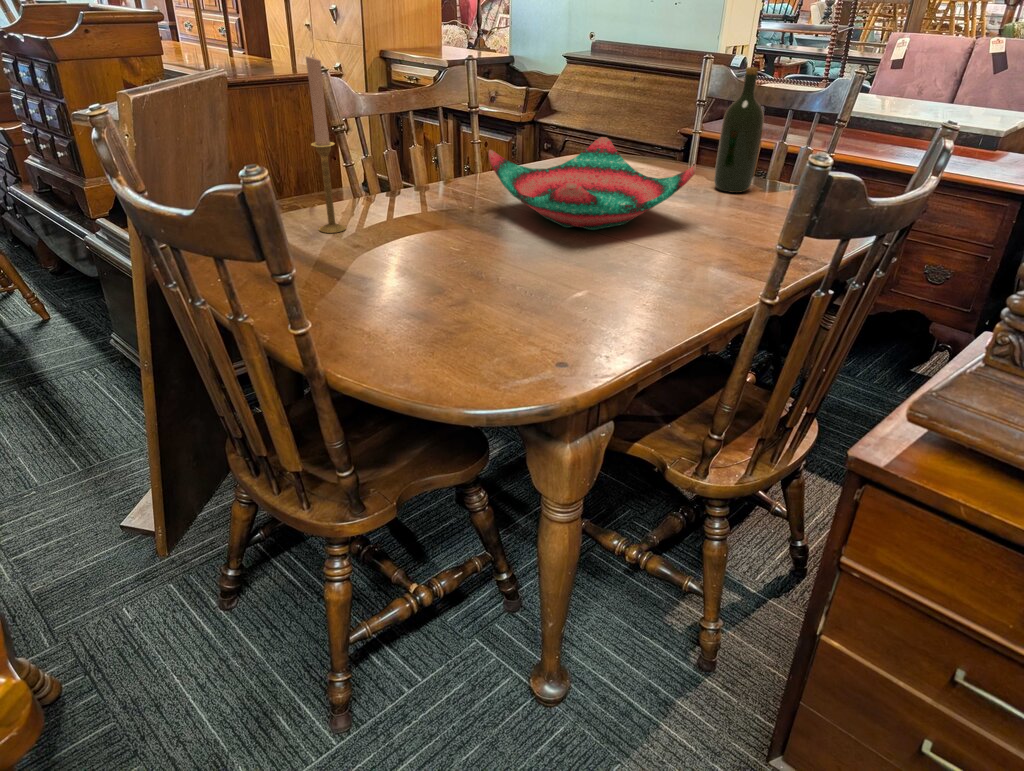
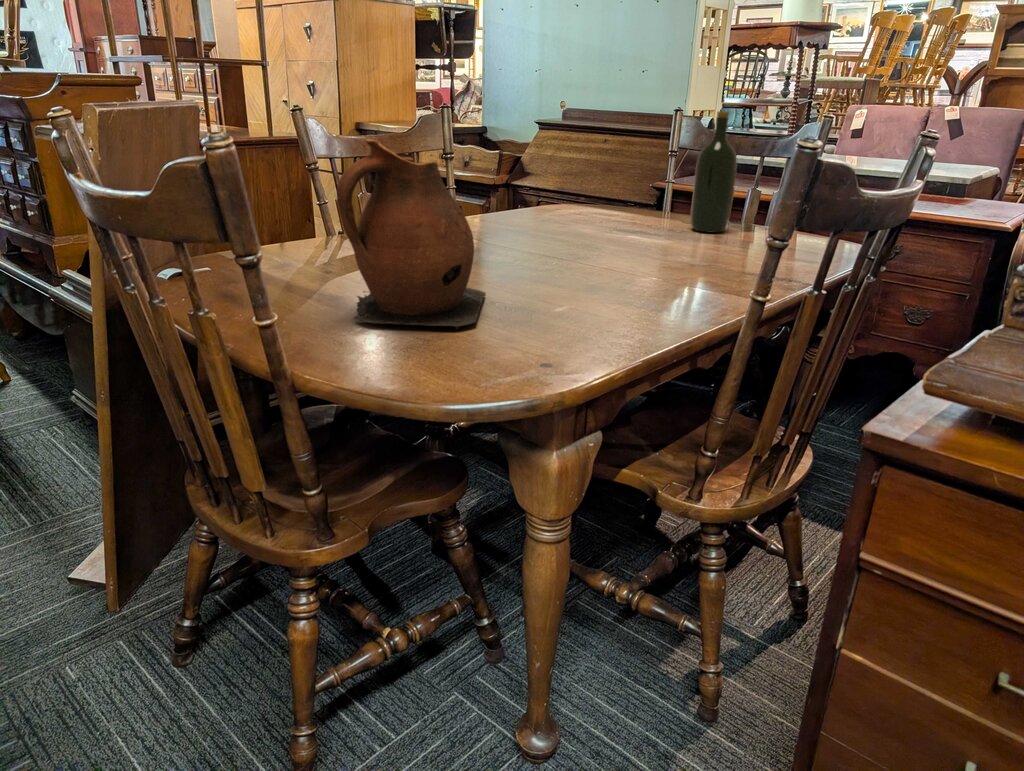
candlestick: present [306,56,346,233] -> none [283,84,321,263]
ceramic pitcher: none [361,129,506,319] -> present [337,139,486,330]
decorative bowl: present [489,137,696,230] -> none [466,177,673,261]

